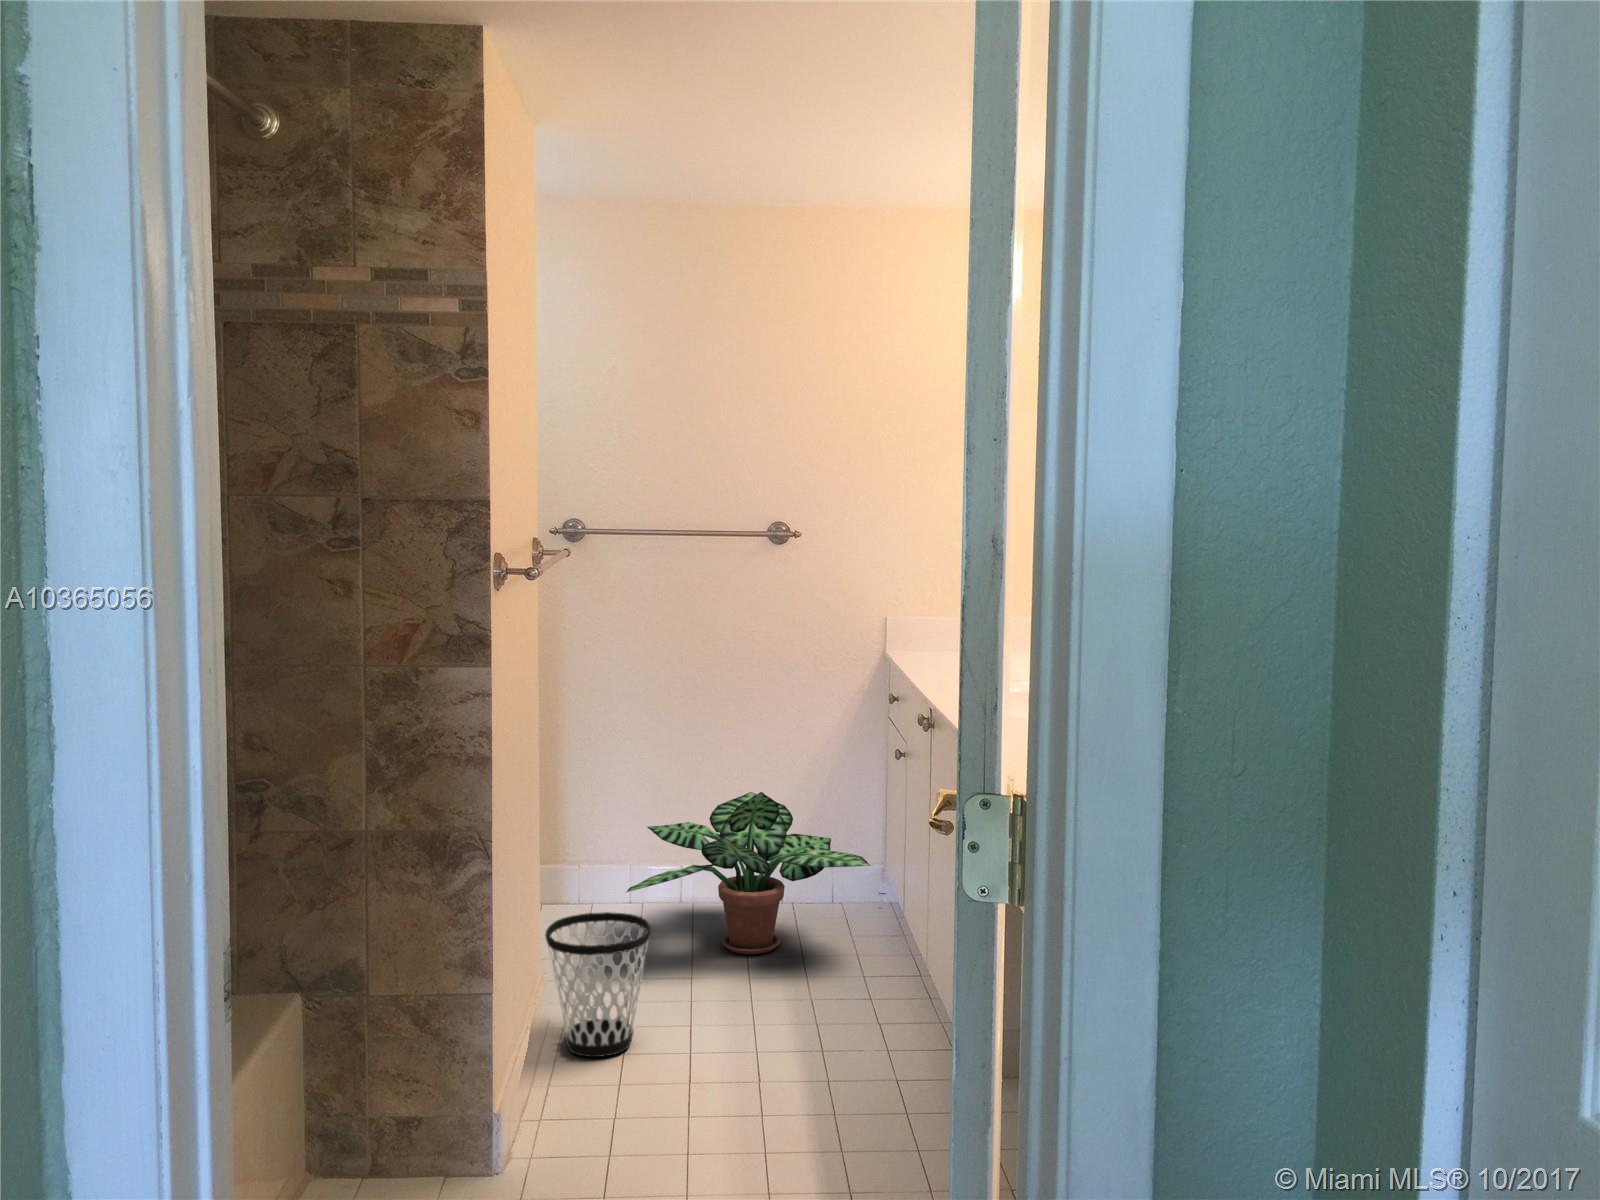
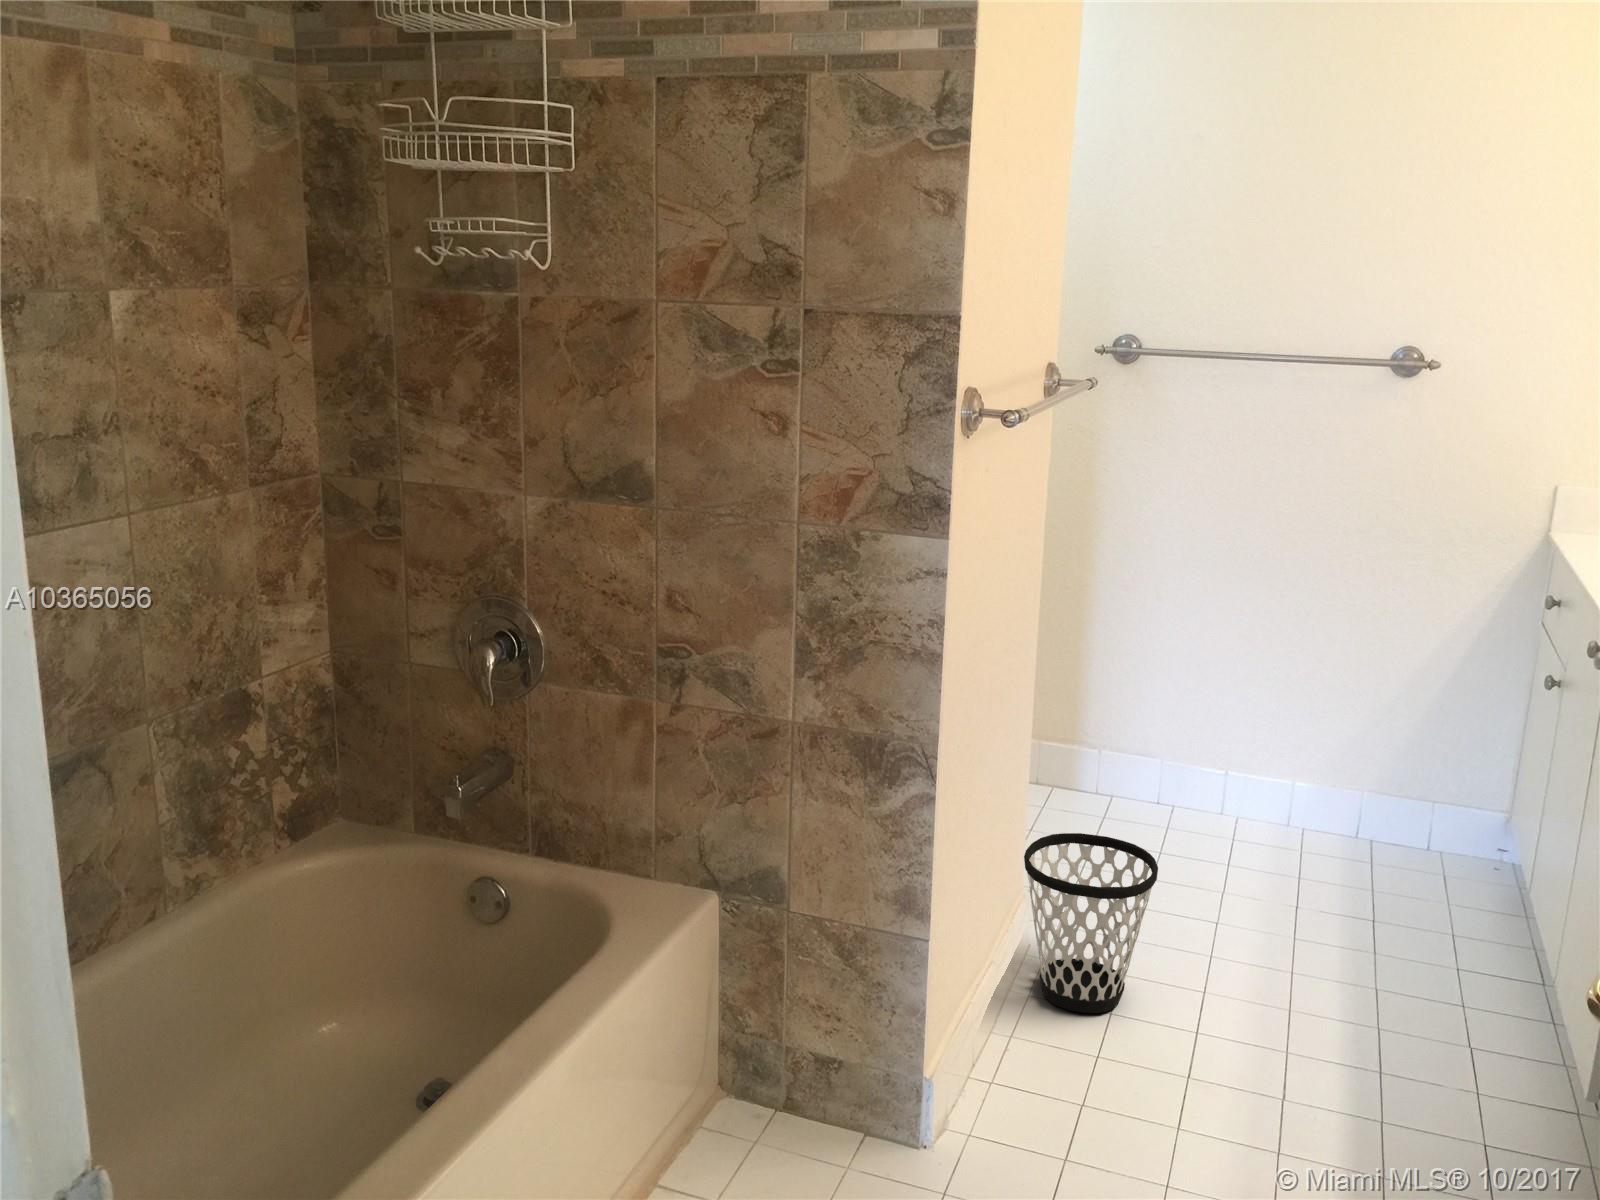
potted plant: present [627,792,871,954] -> none [1141,695,1487,907]

